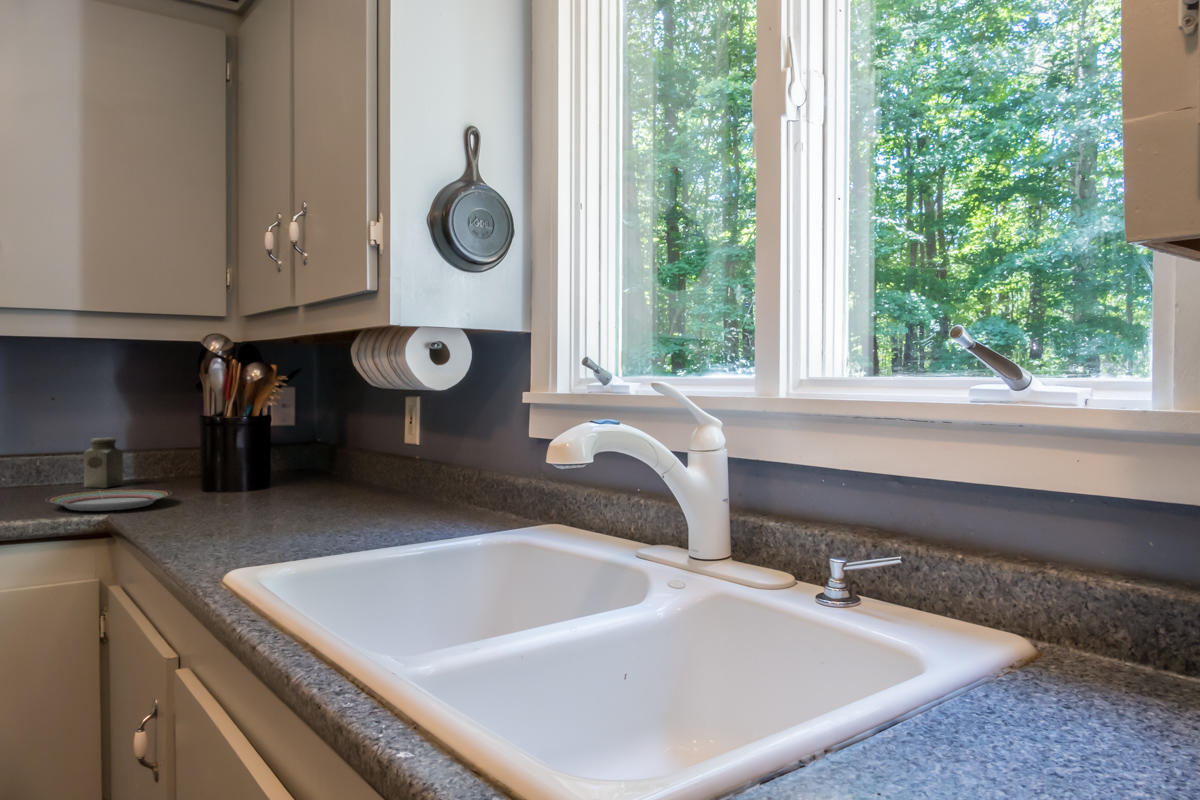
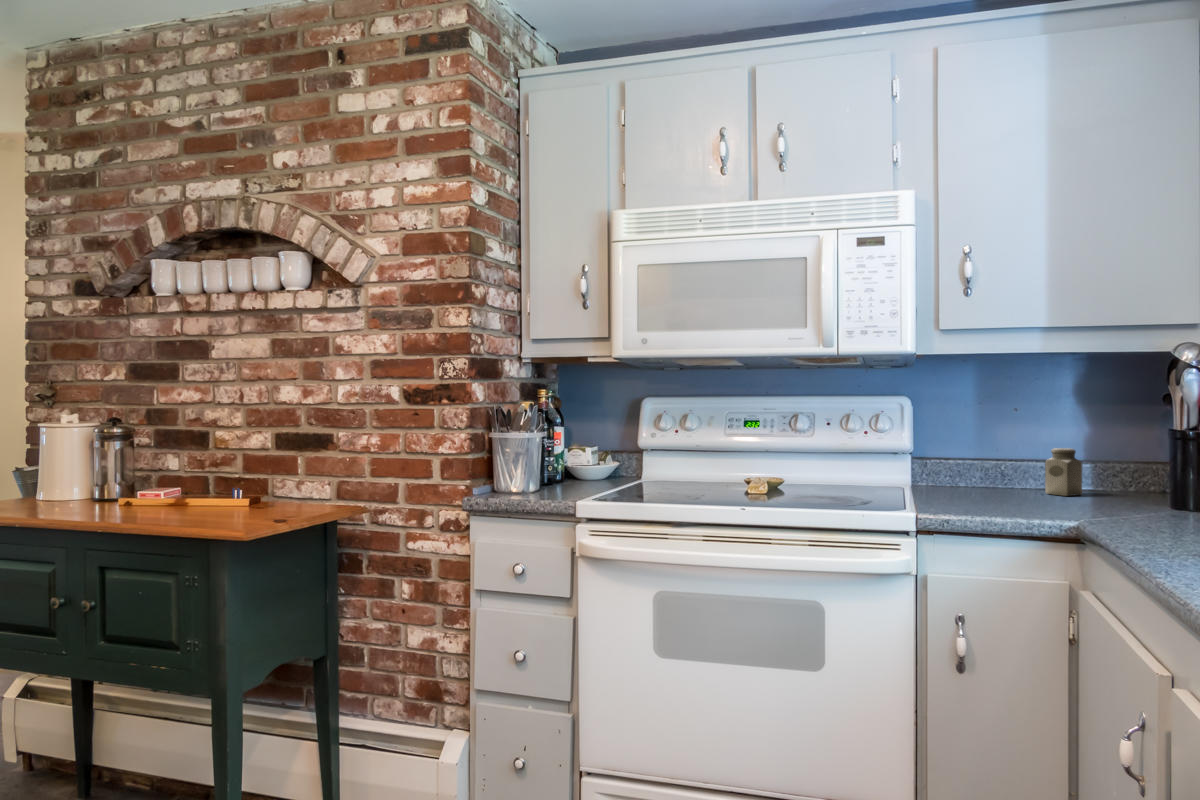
plate: present [46,489,171,511] -> none [1019,497,1140,518]

